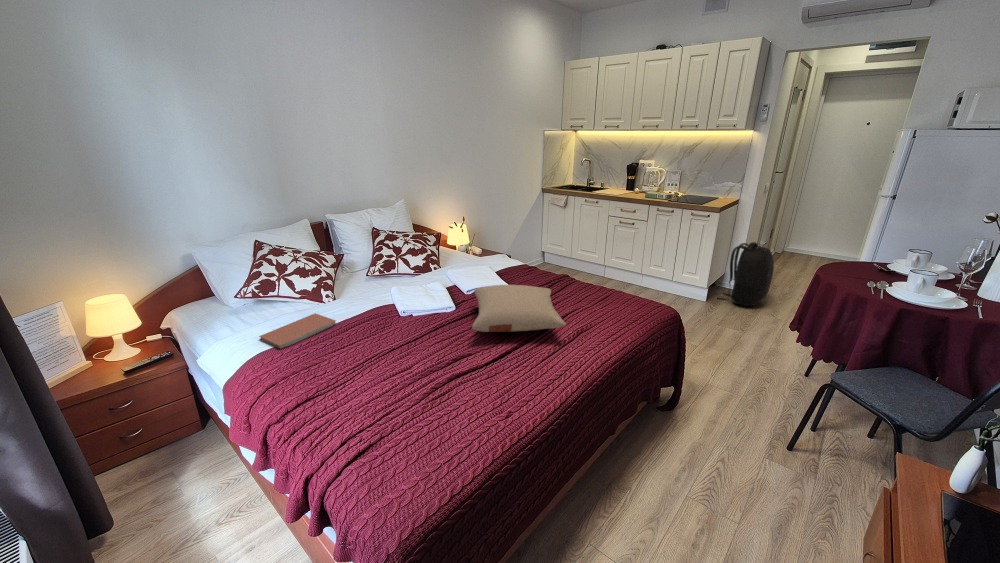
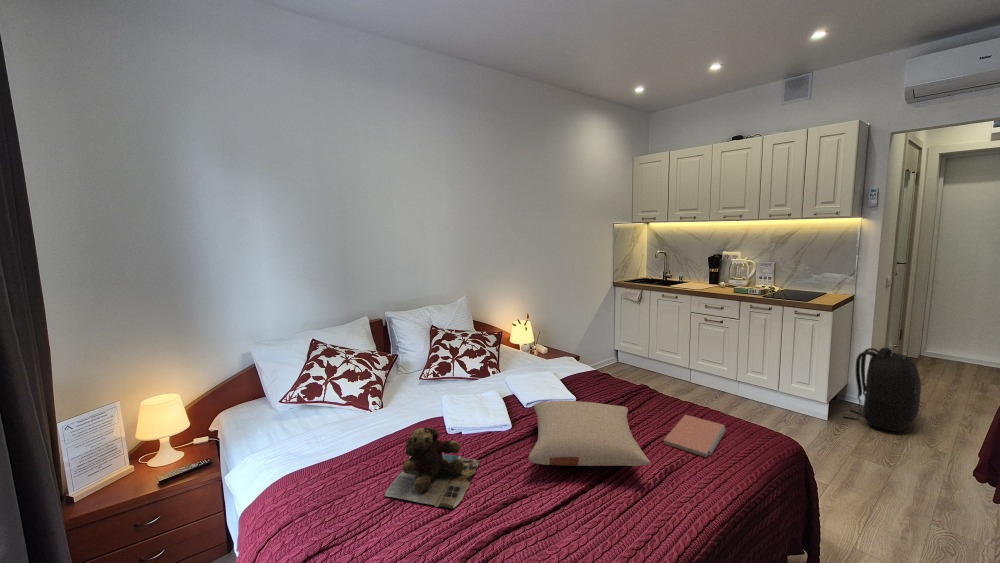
teddy bear: none [354,307,432,366] -> present [385,427,480,508]
notebook: present [259,313,336,349] -> present [664,415,726,457]

